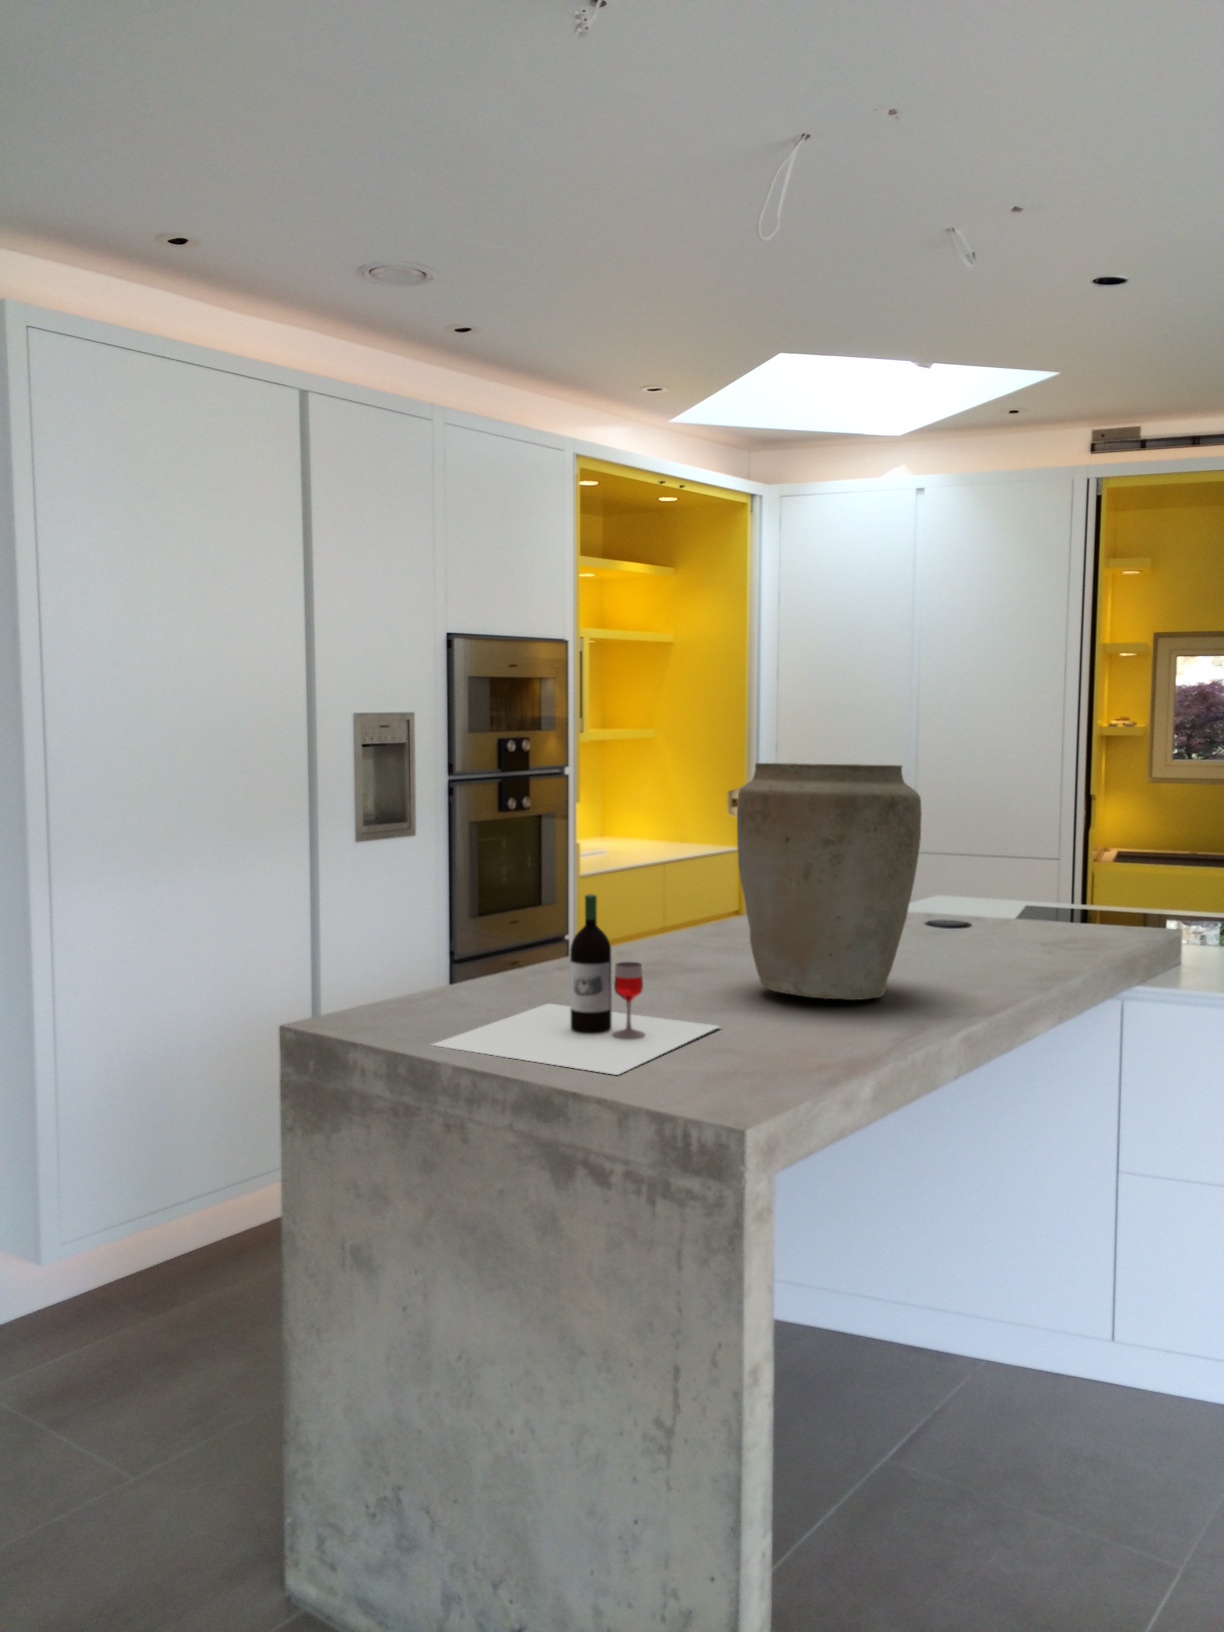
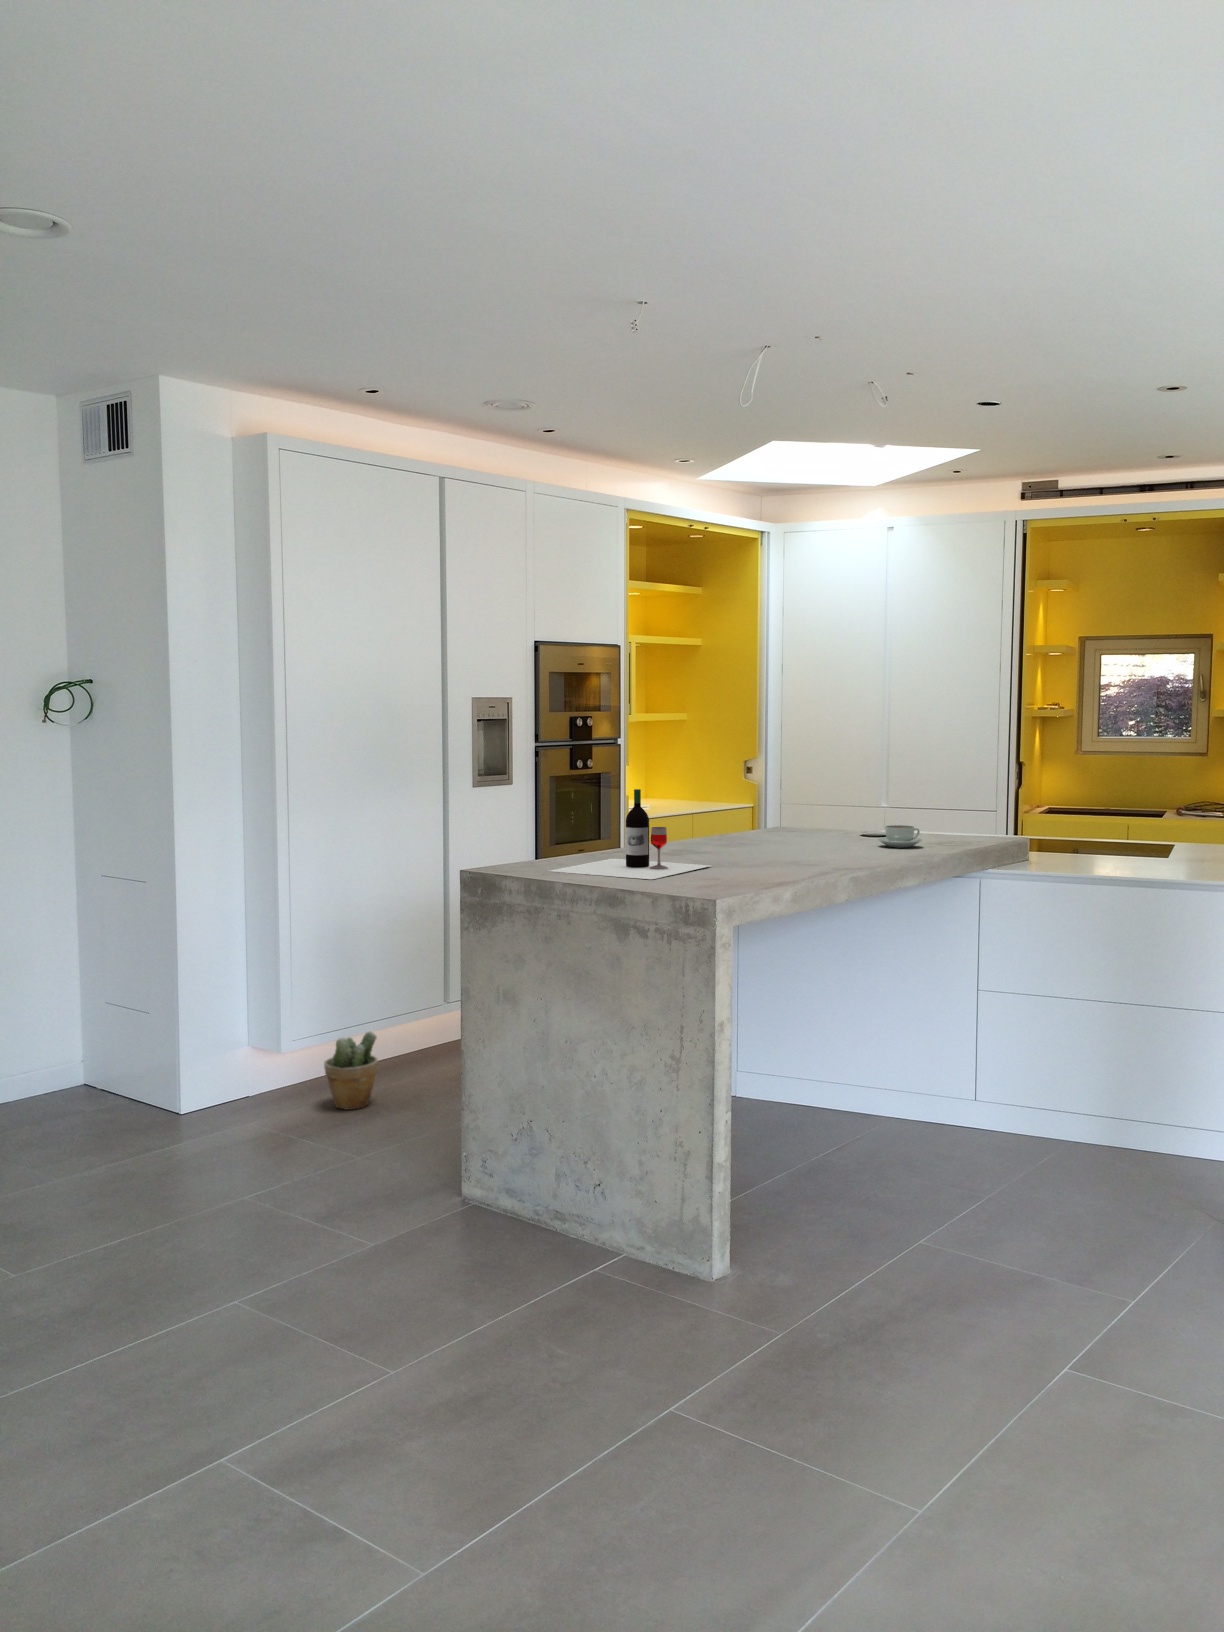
vase: present [737,763,922,1000] -> none [726,716,835,856]
coffee cup: none [970,927,1044,965] -> present [877,825,922,847]
potted plant: none [116,1220,200,1343] -> present [324,1032,378,1110]

